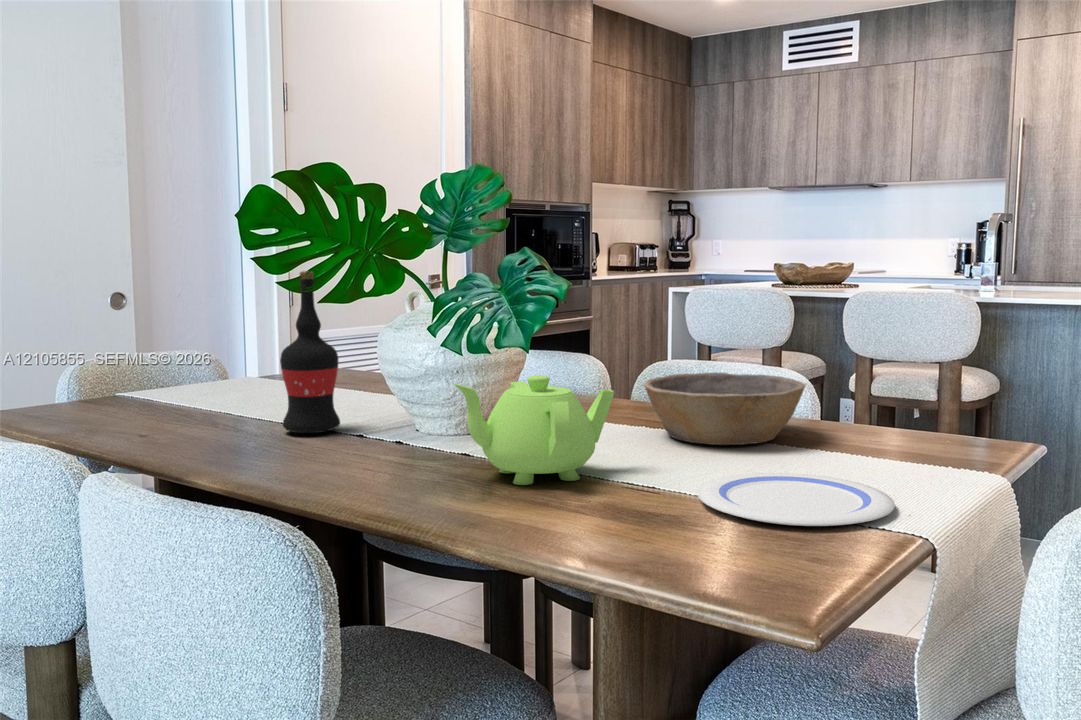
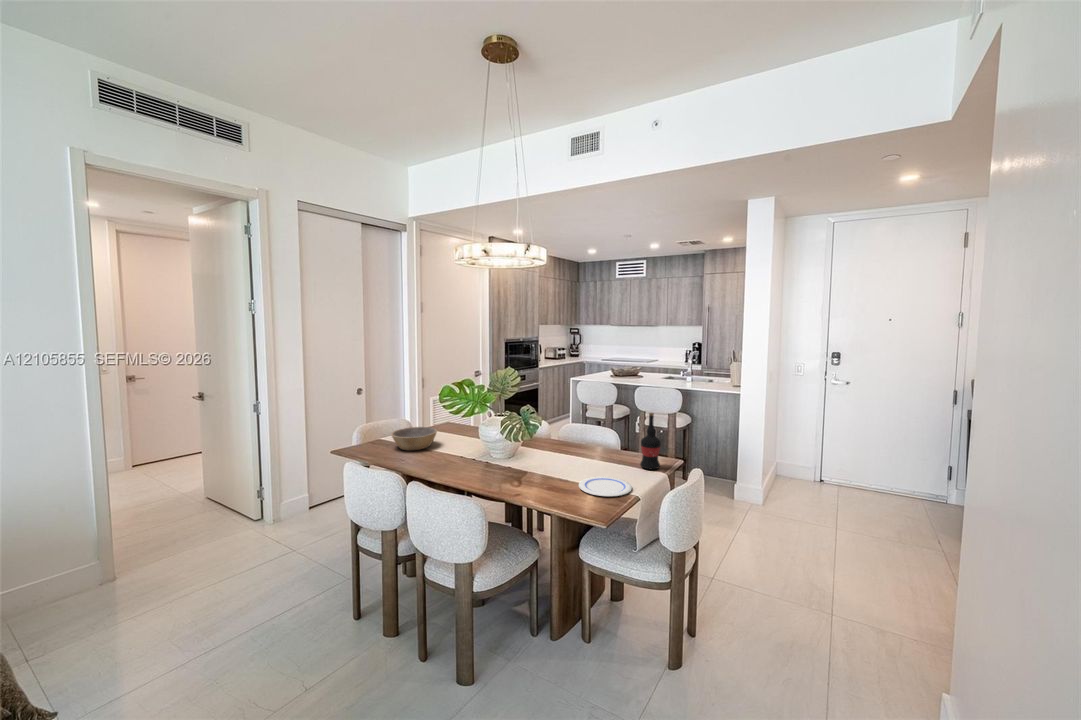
wine bottle: present [280,271,340,433] -> present [640,413,661,469]
bowl: present [644,373,806,445] -> present [391,427,437,450]
teapot: present [454,376,614,485] -> none [508,448,555,482]

